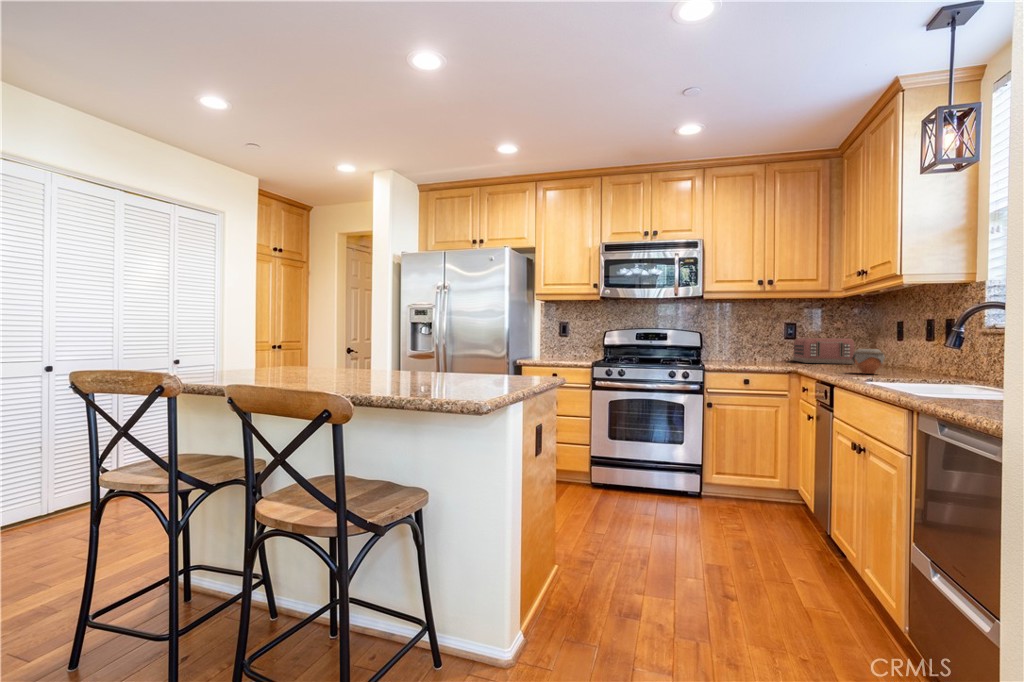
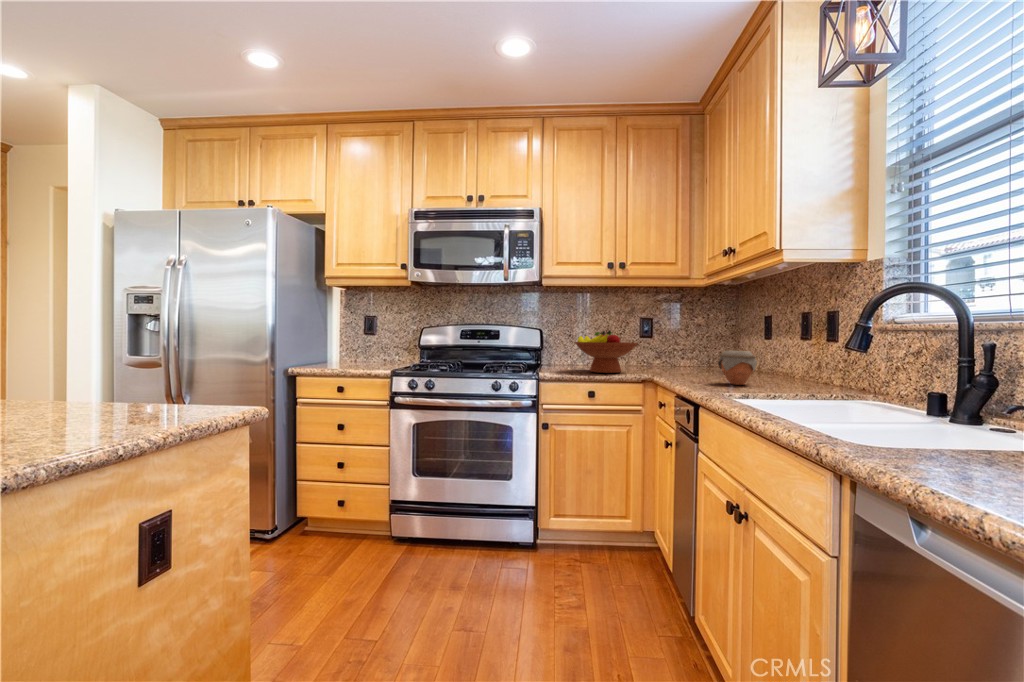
fruit bowl: none [731,333,785,366] -> present [575,330,637,373]
toaster: present [793,338,854,364] -> none [649,337,717,368]

